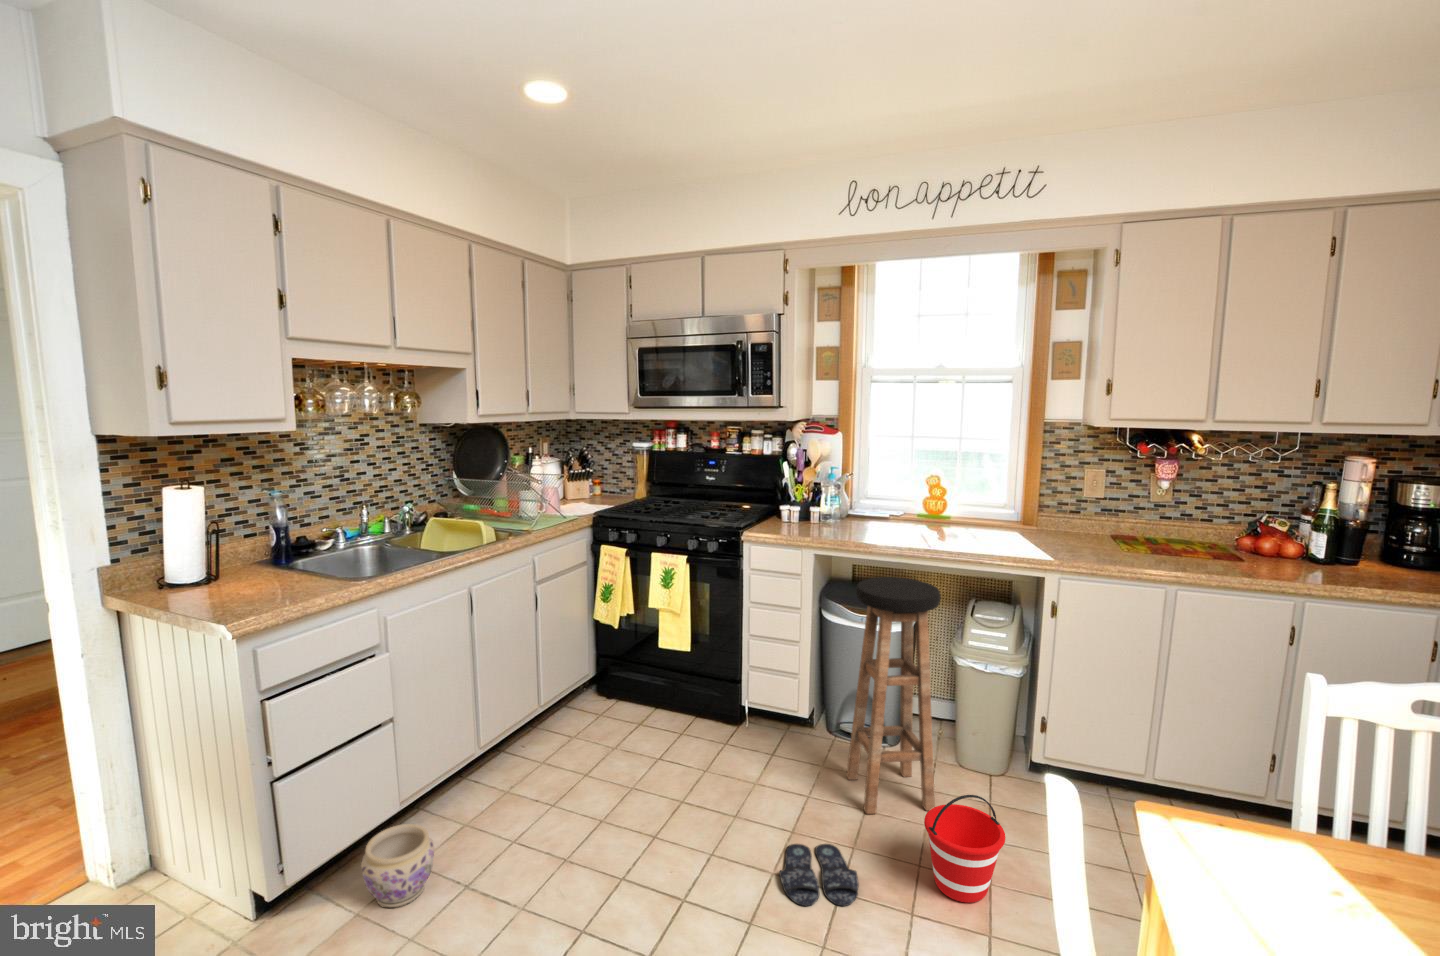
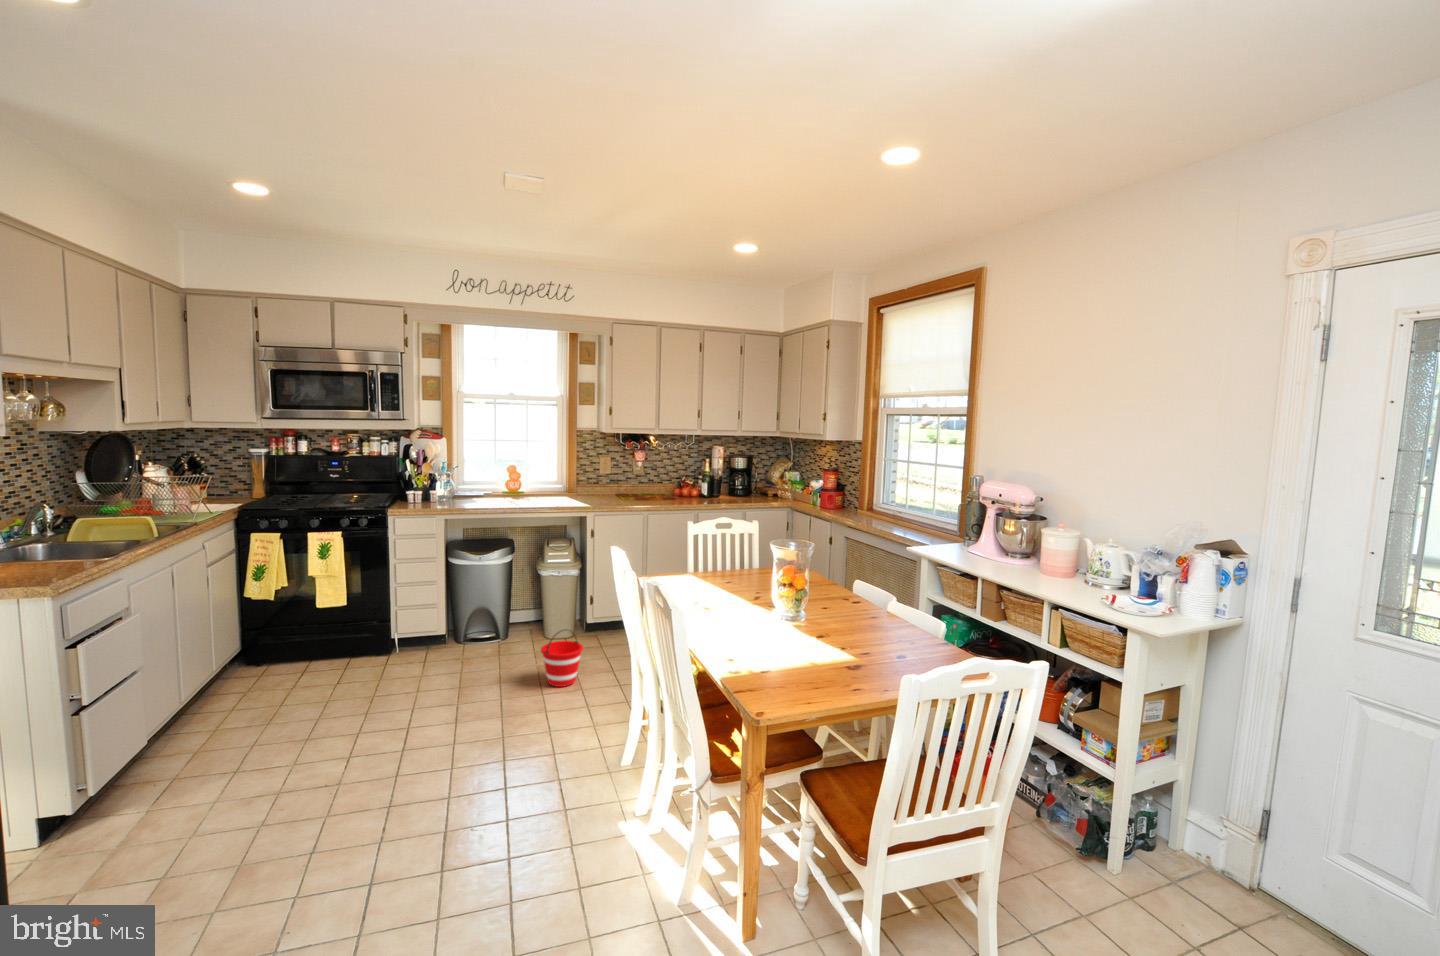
bar stool: present [846,577,941,814] -> none [479,526,538,670]
planter: present [361,824,434,908] -> none [128,741,195,803]
slippers: present [779,844,859,906] -> none [457,686,509,712]

